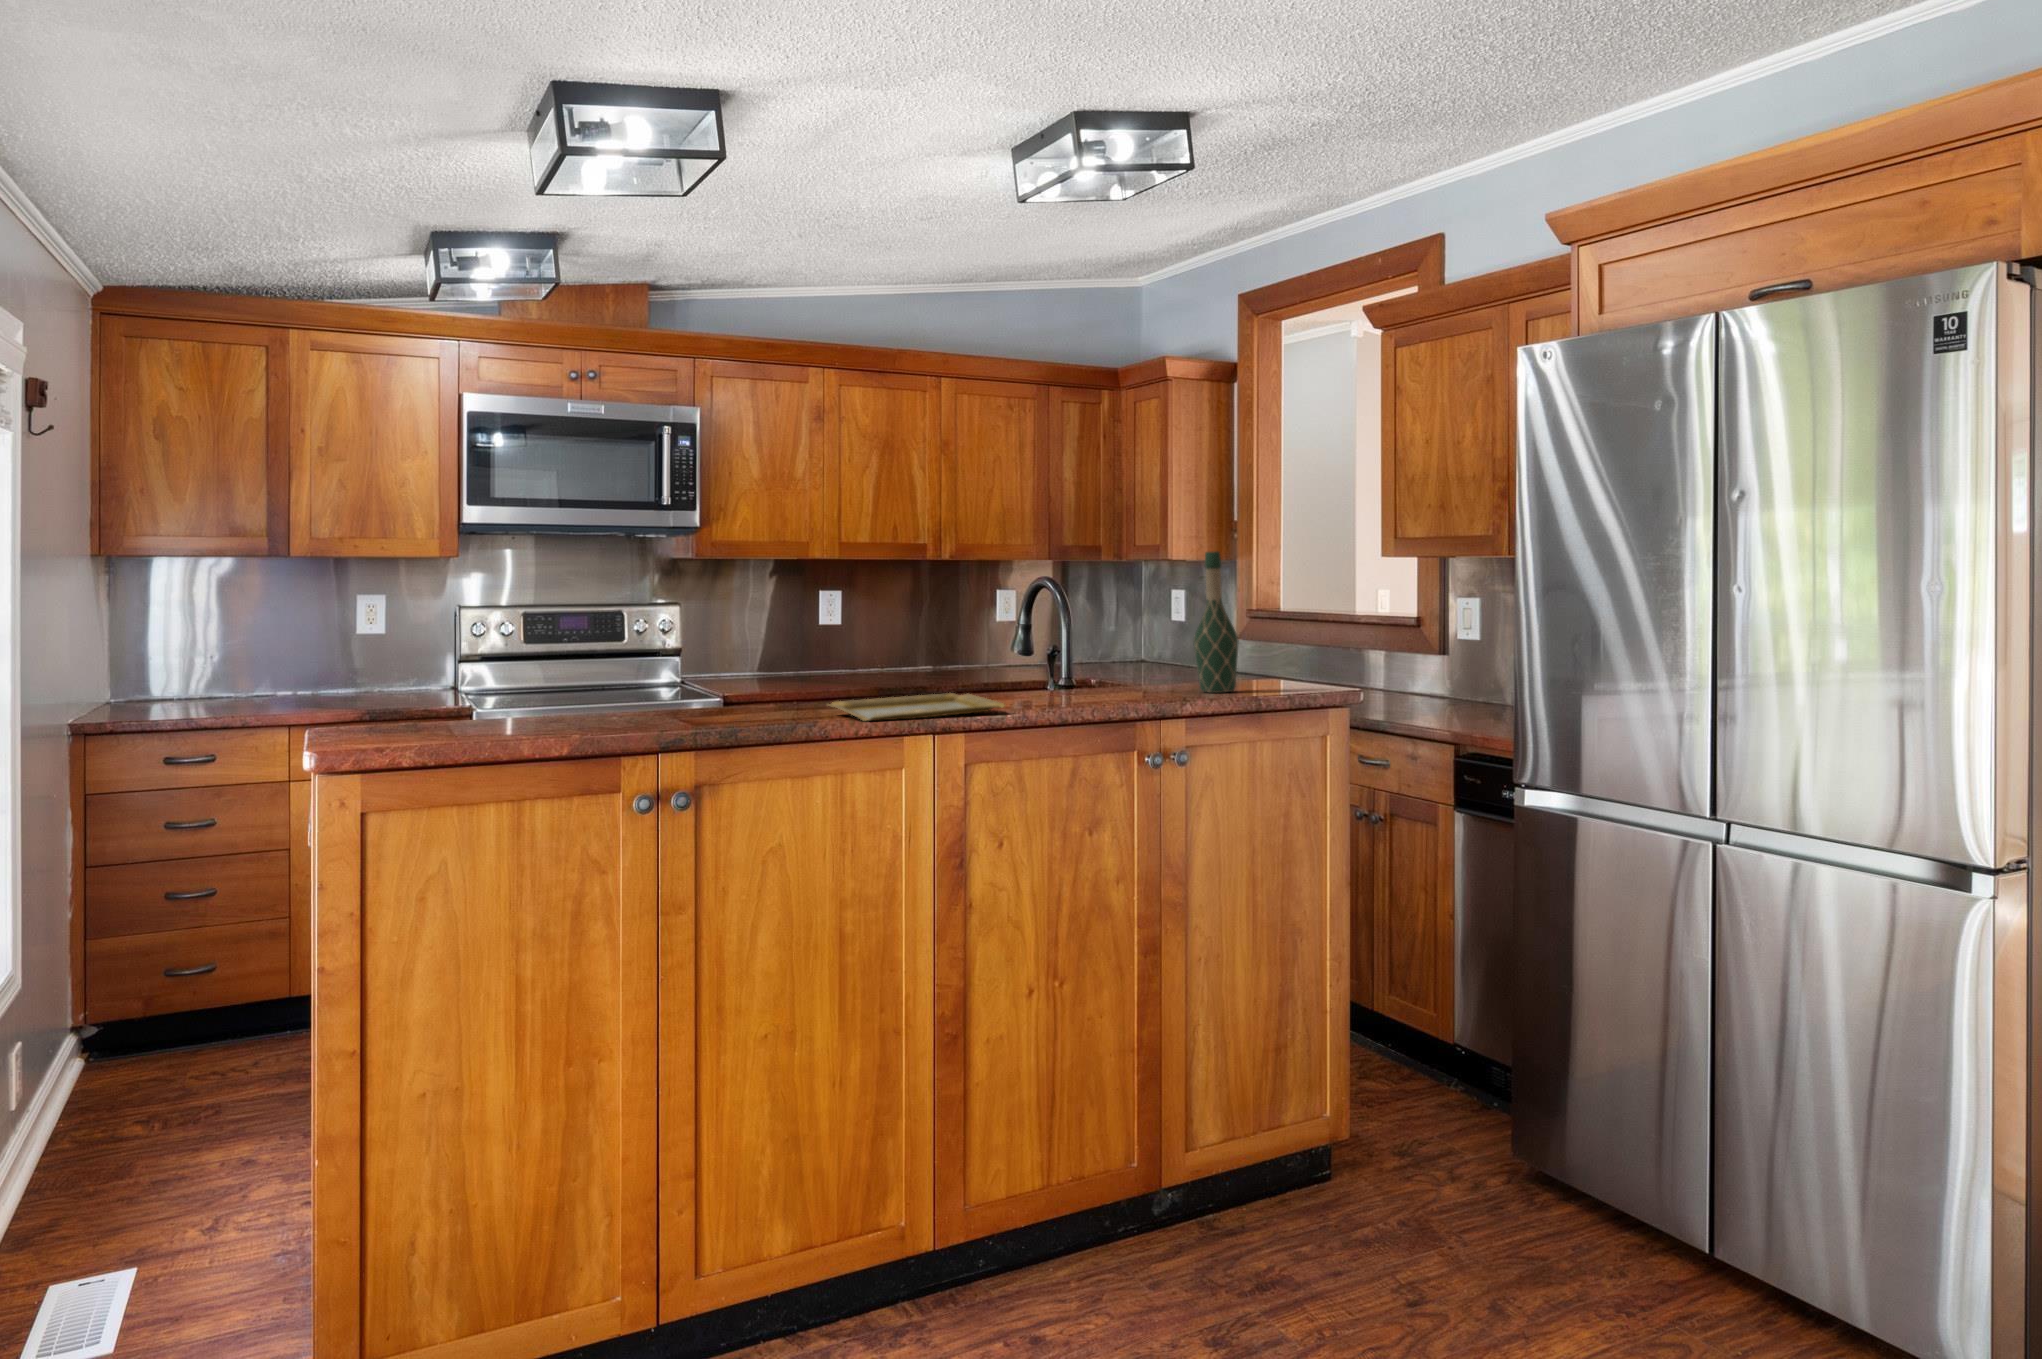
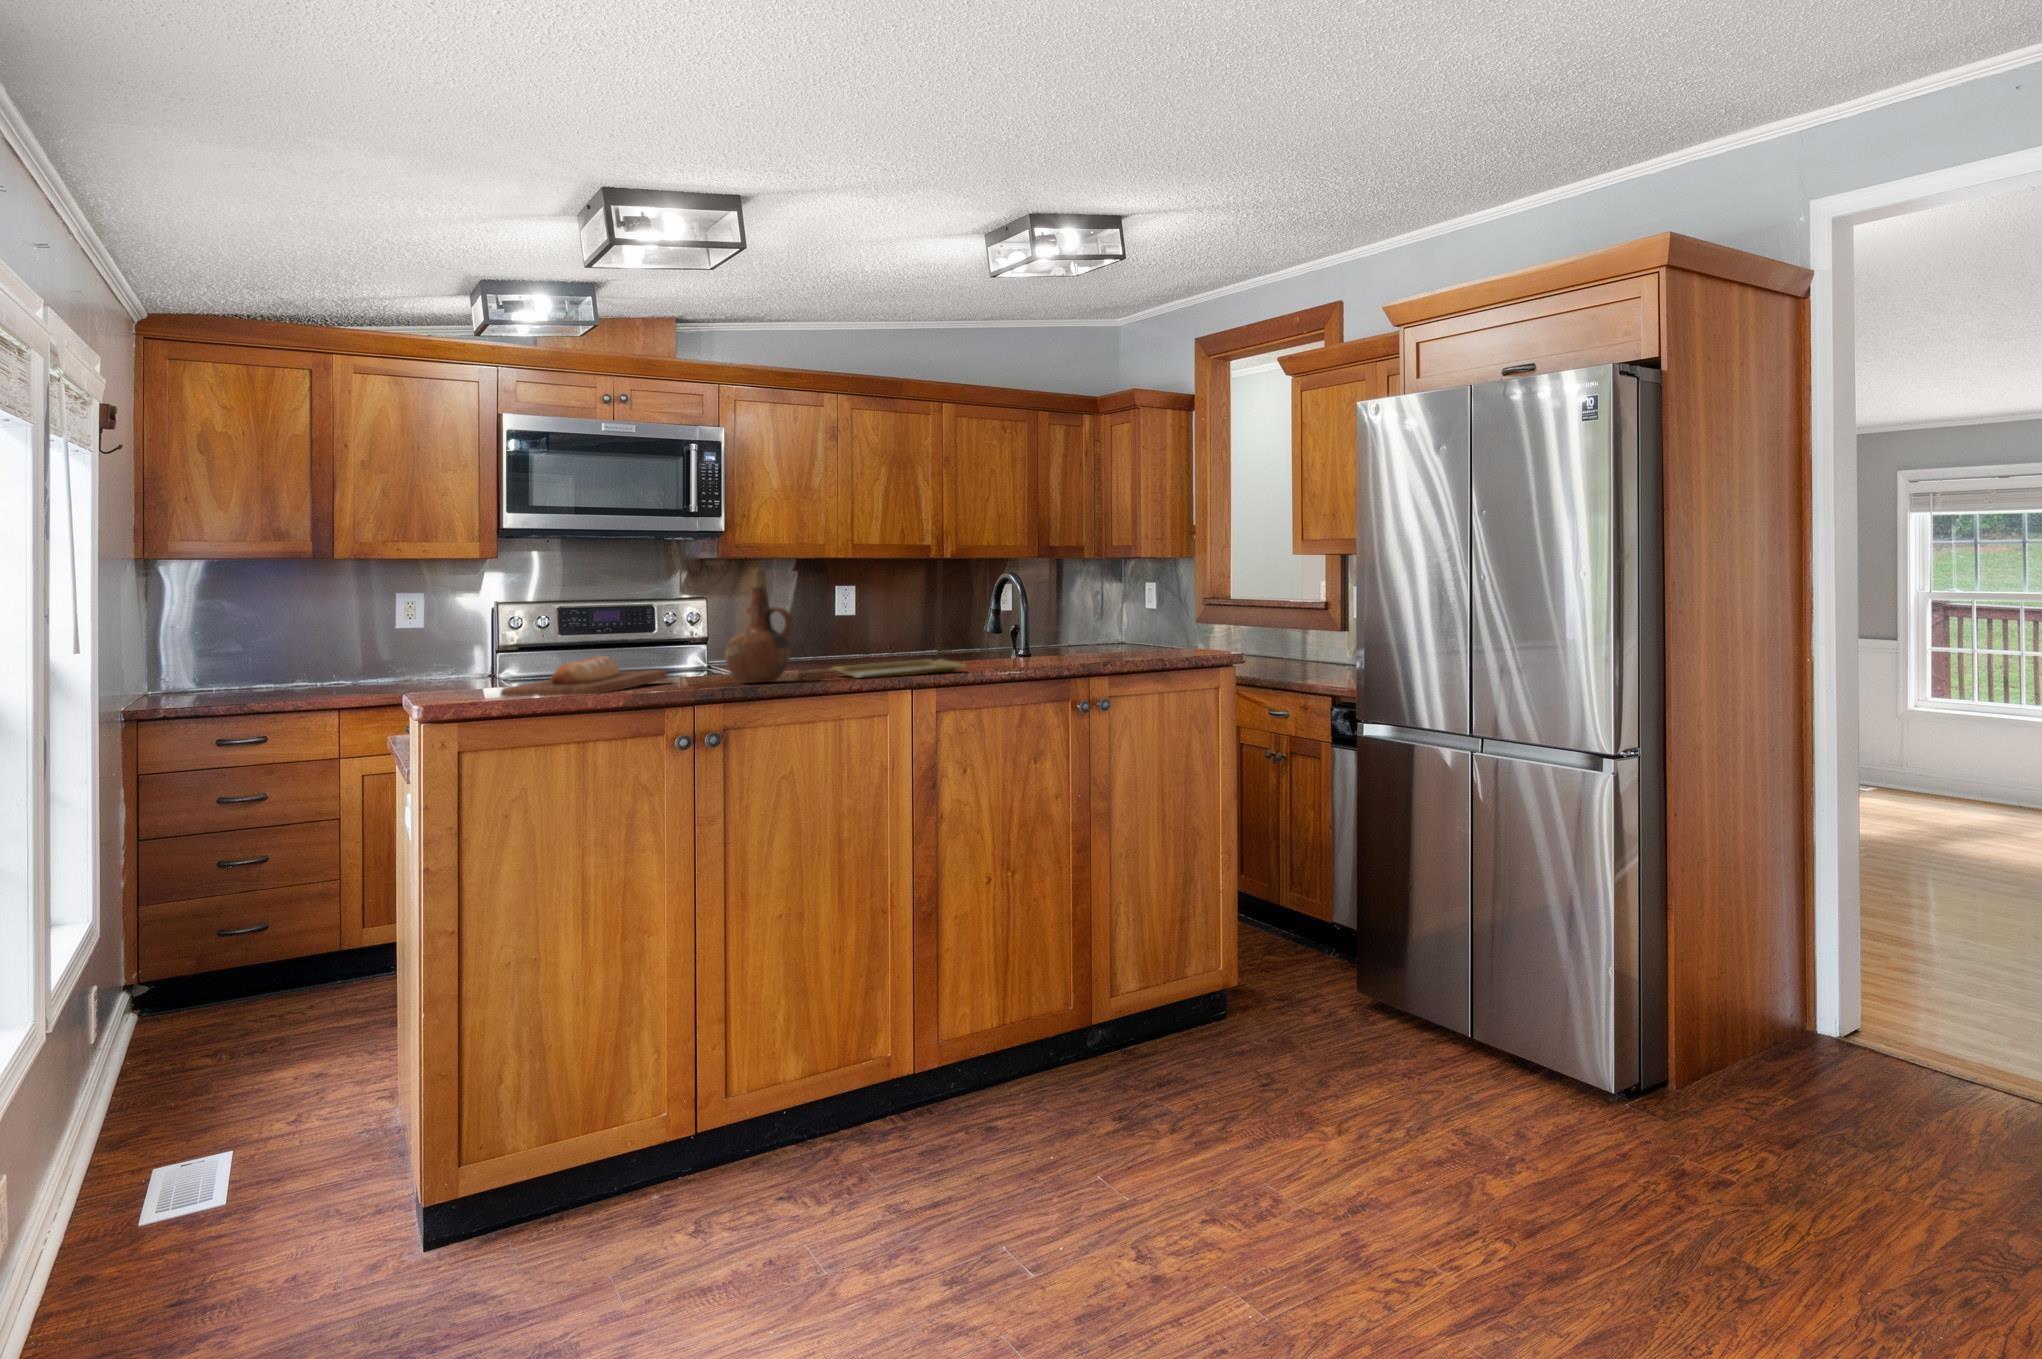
wine bottle: present [1193,551,1239,693] -> none [1121,551,1156,658]
ceramic pitcher: none [696,575,784,725] -> present [725,570,794,683]
bread loaf: none [418,684,627,743] -> present [501,656,667,697]

